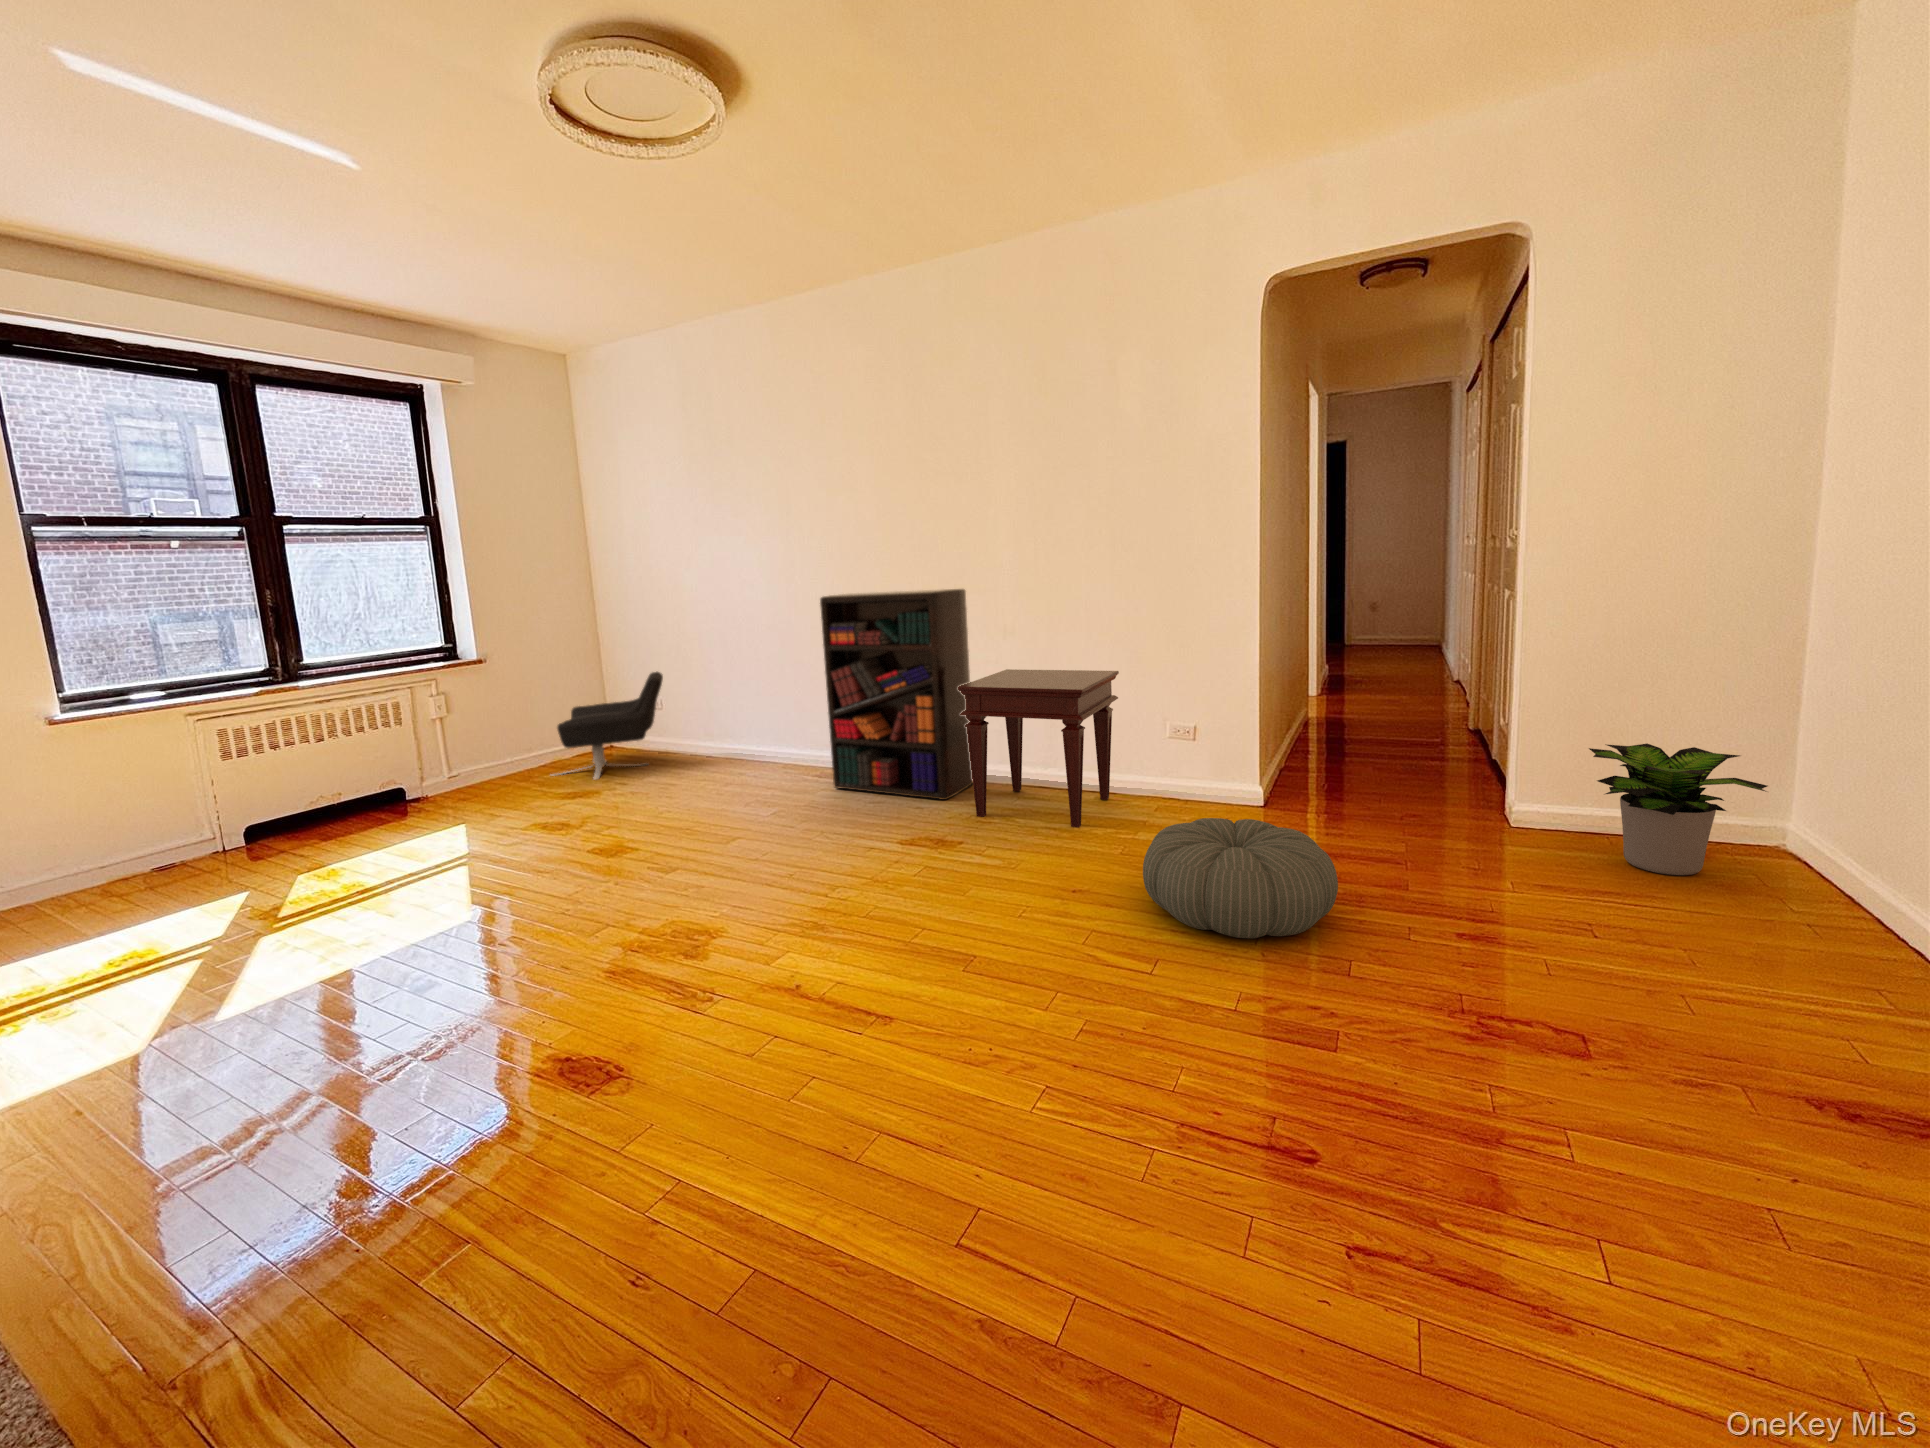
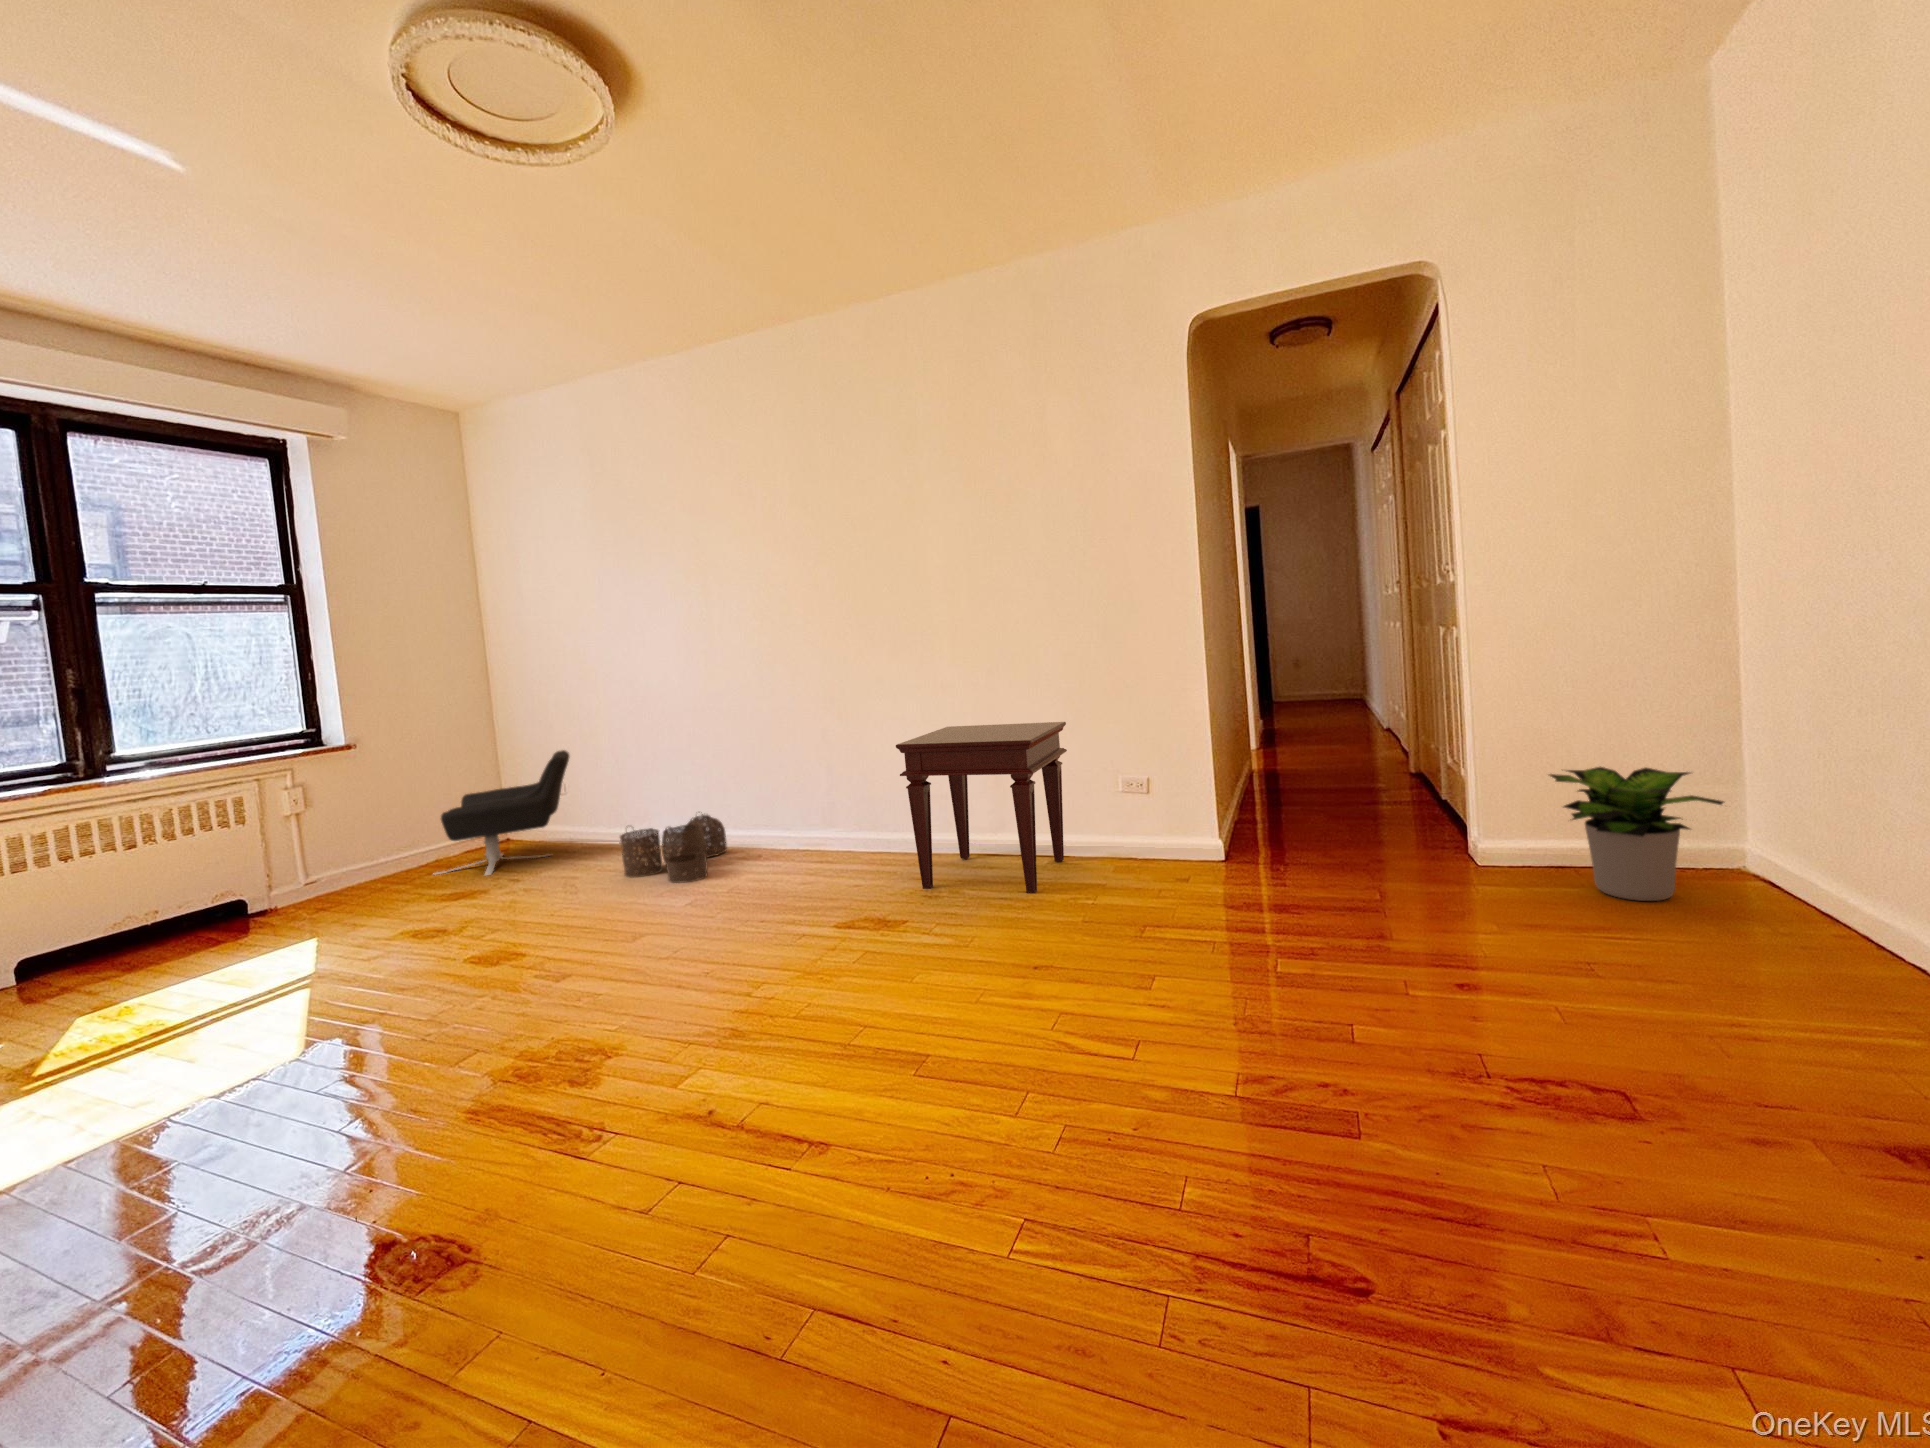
bookshelf: present [820,589,973,800] -> none [742,643,919,873]
woven basket: none [709,734,801,797] -> present [620,814,727,883]
pouf: present [1143,818,1338,938] -> none [1112,869,1326,1005]

